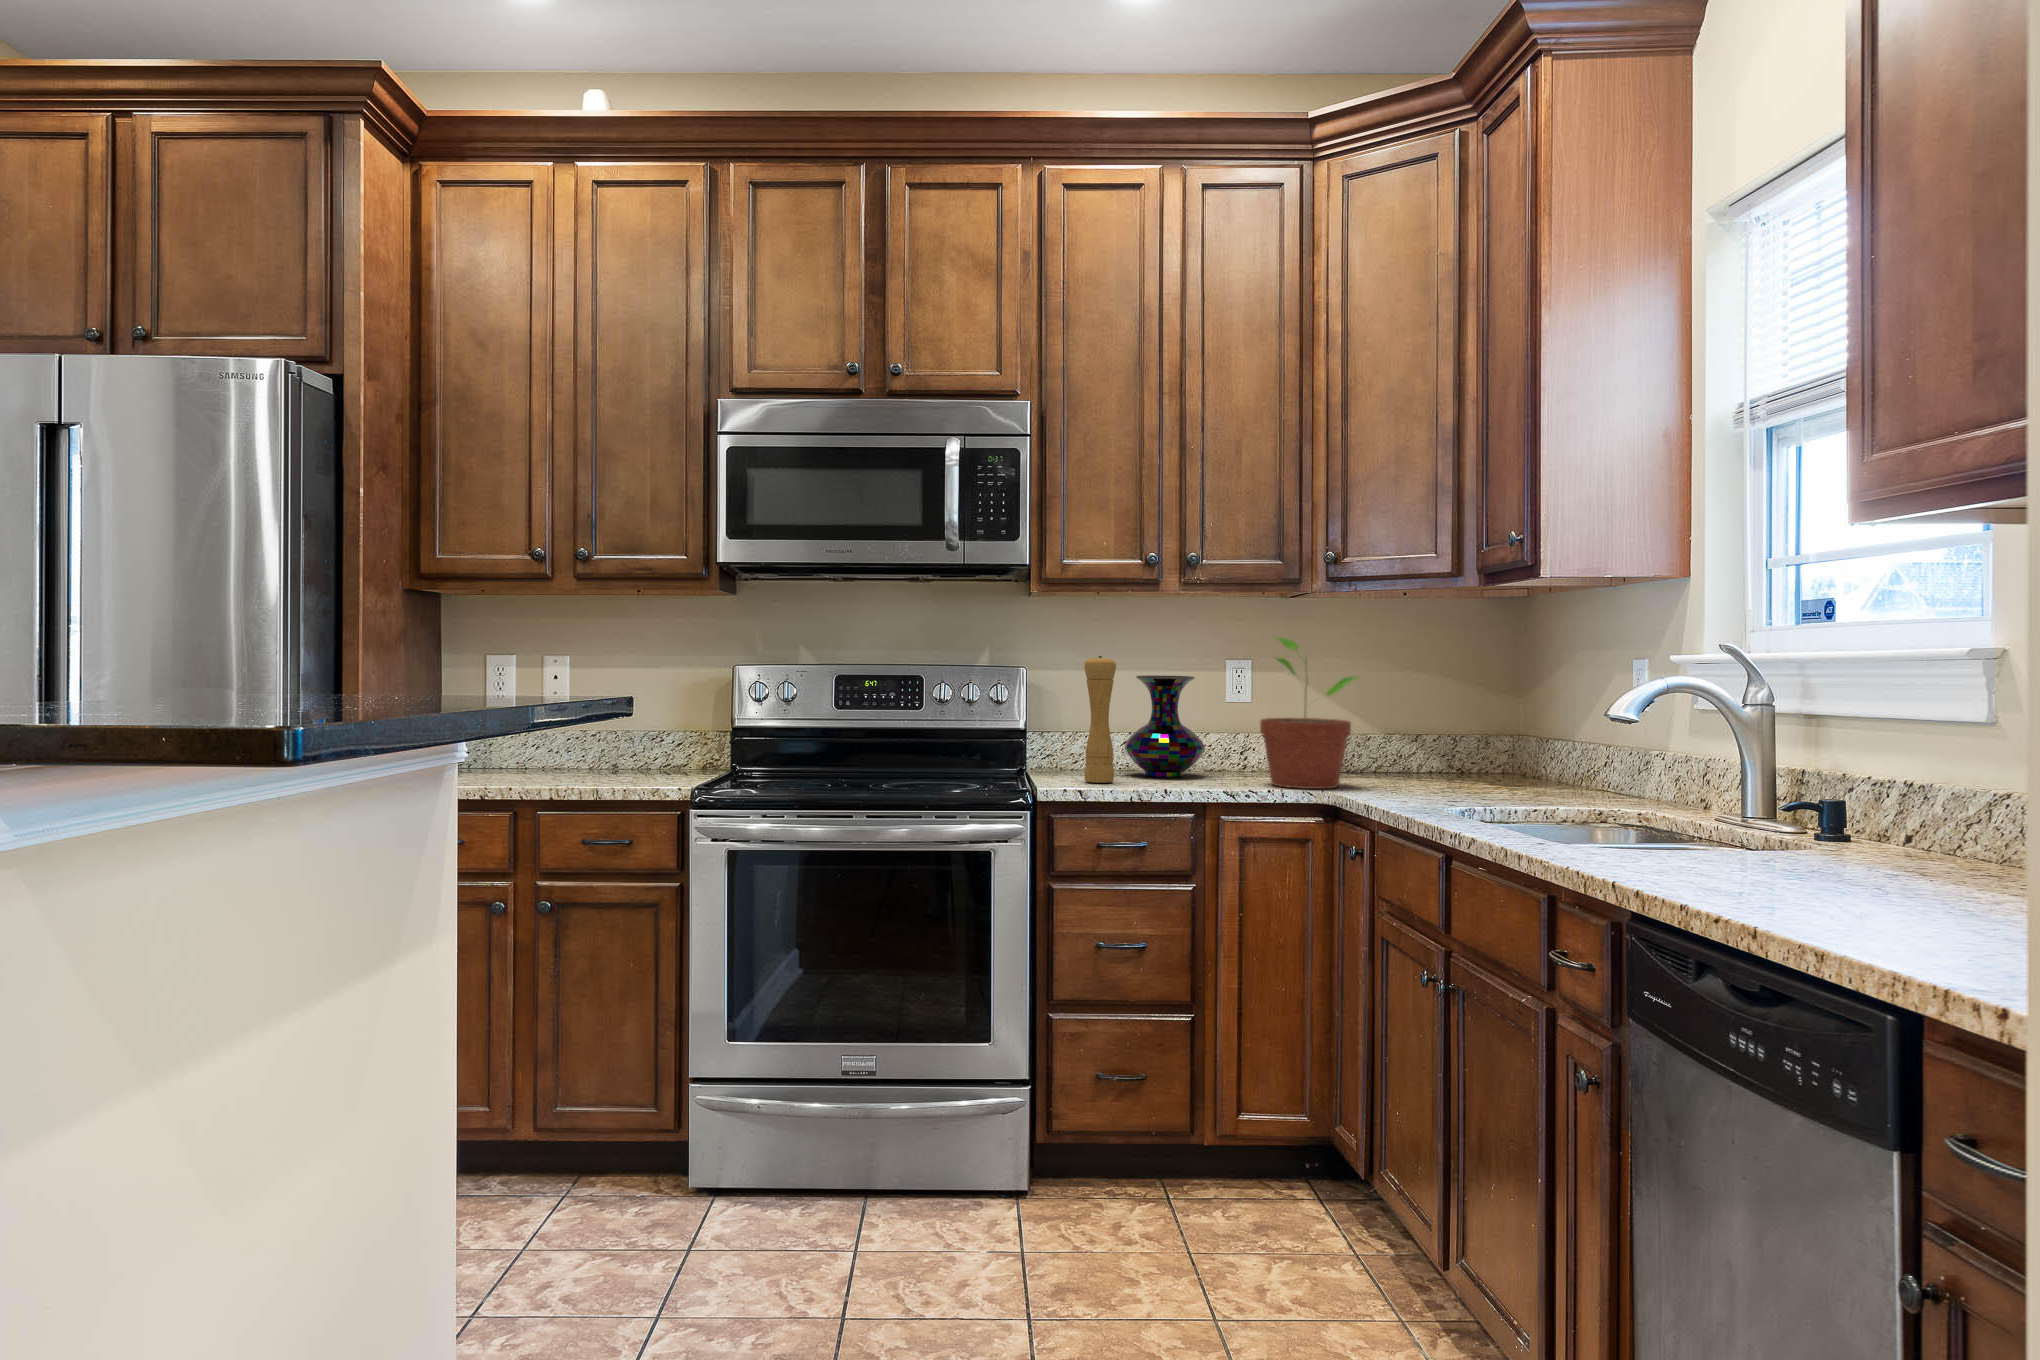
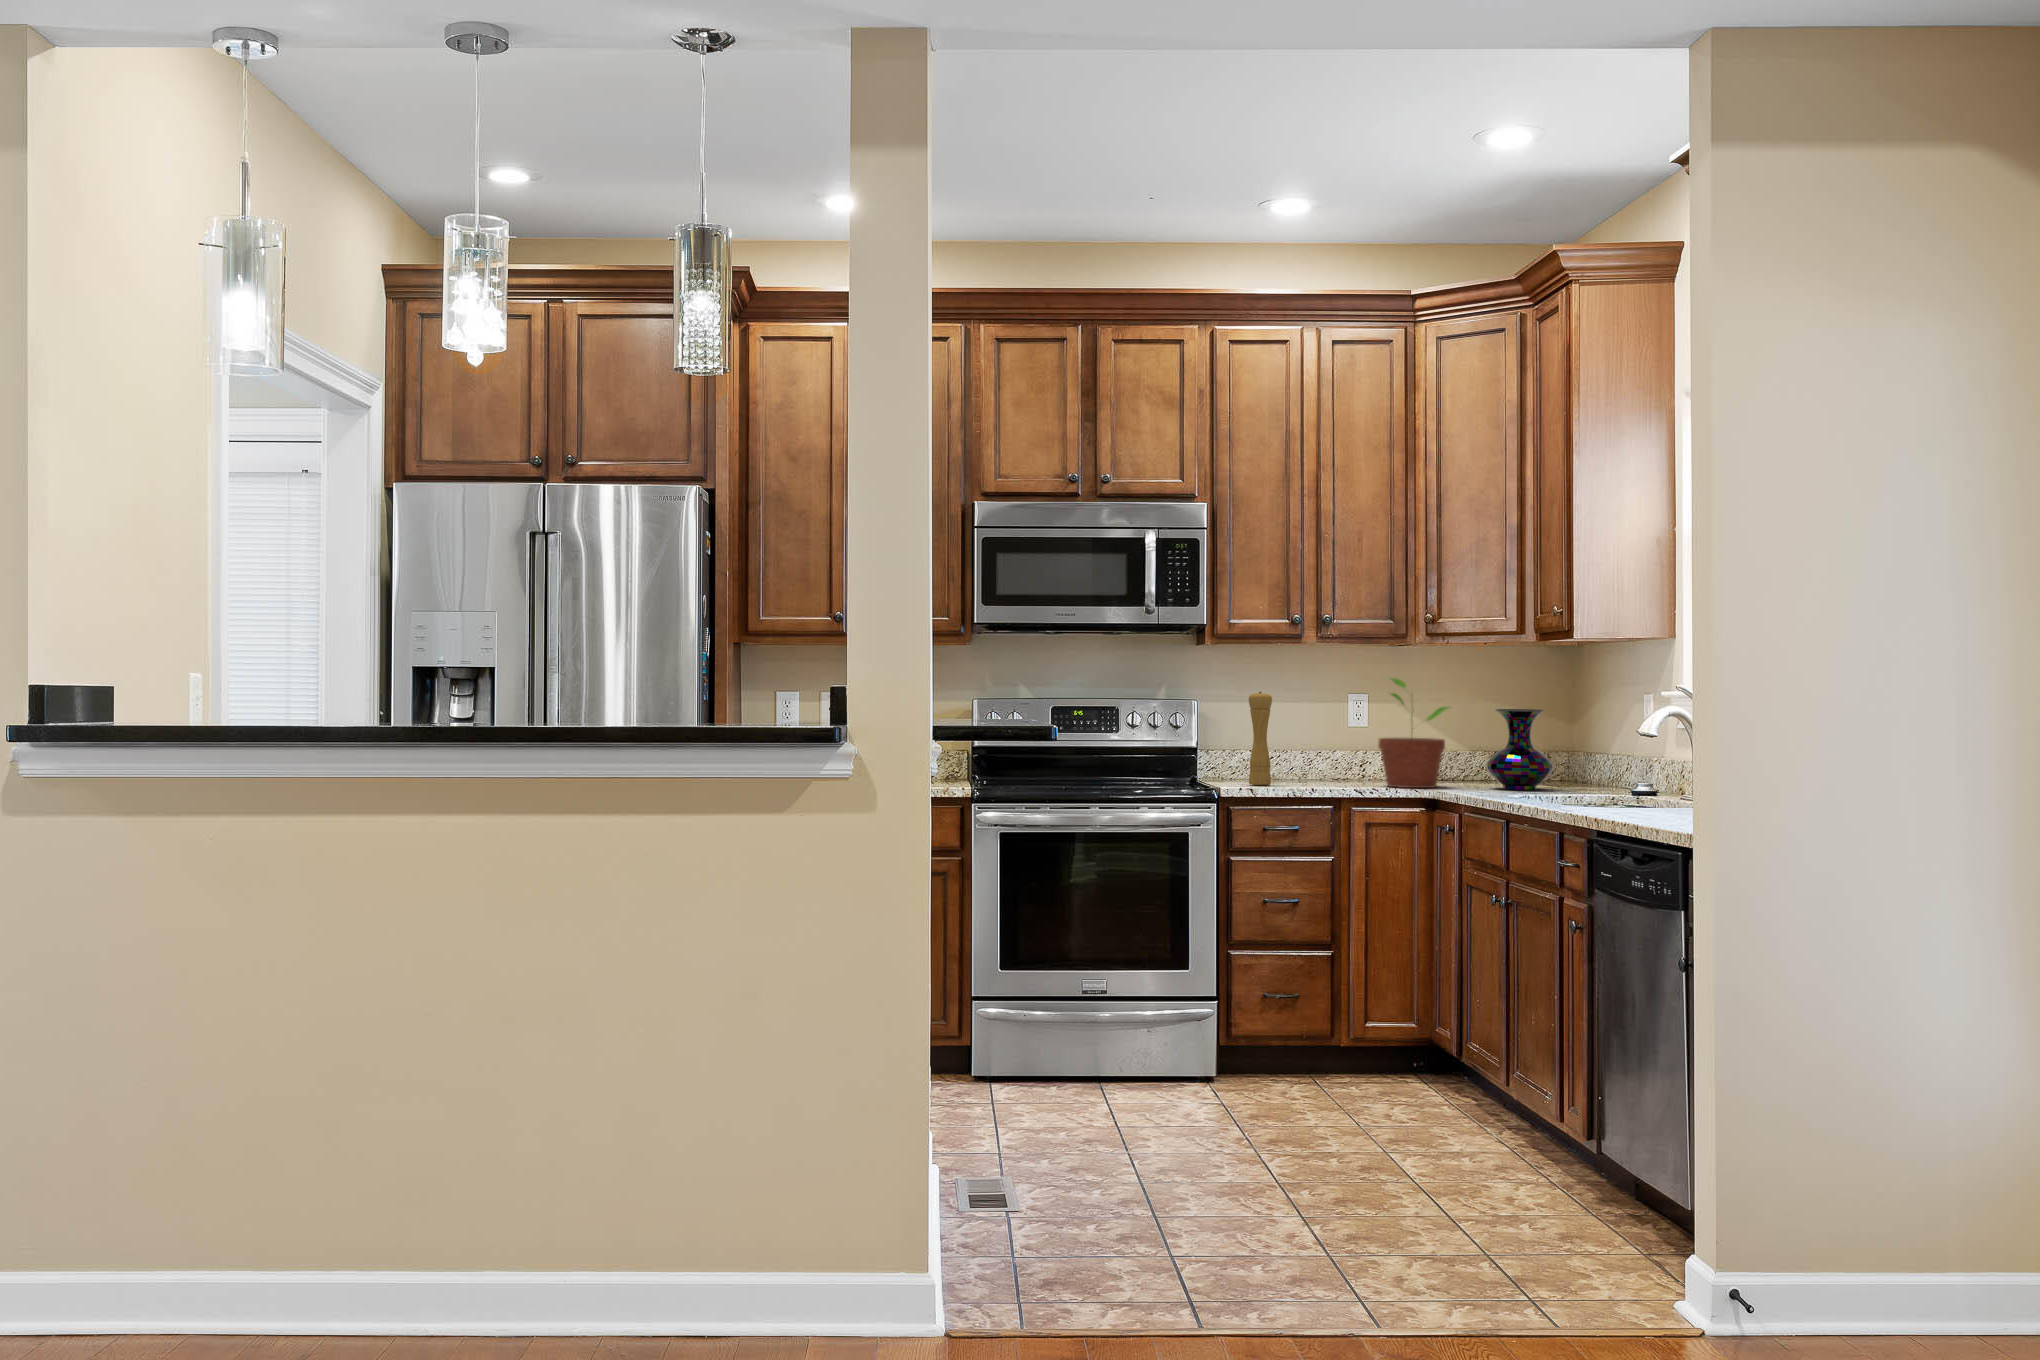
vase: present [1125,675,1205,777] -> present [1486,709,1554,790]

